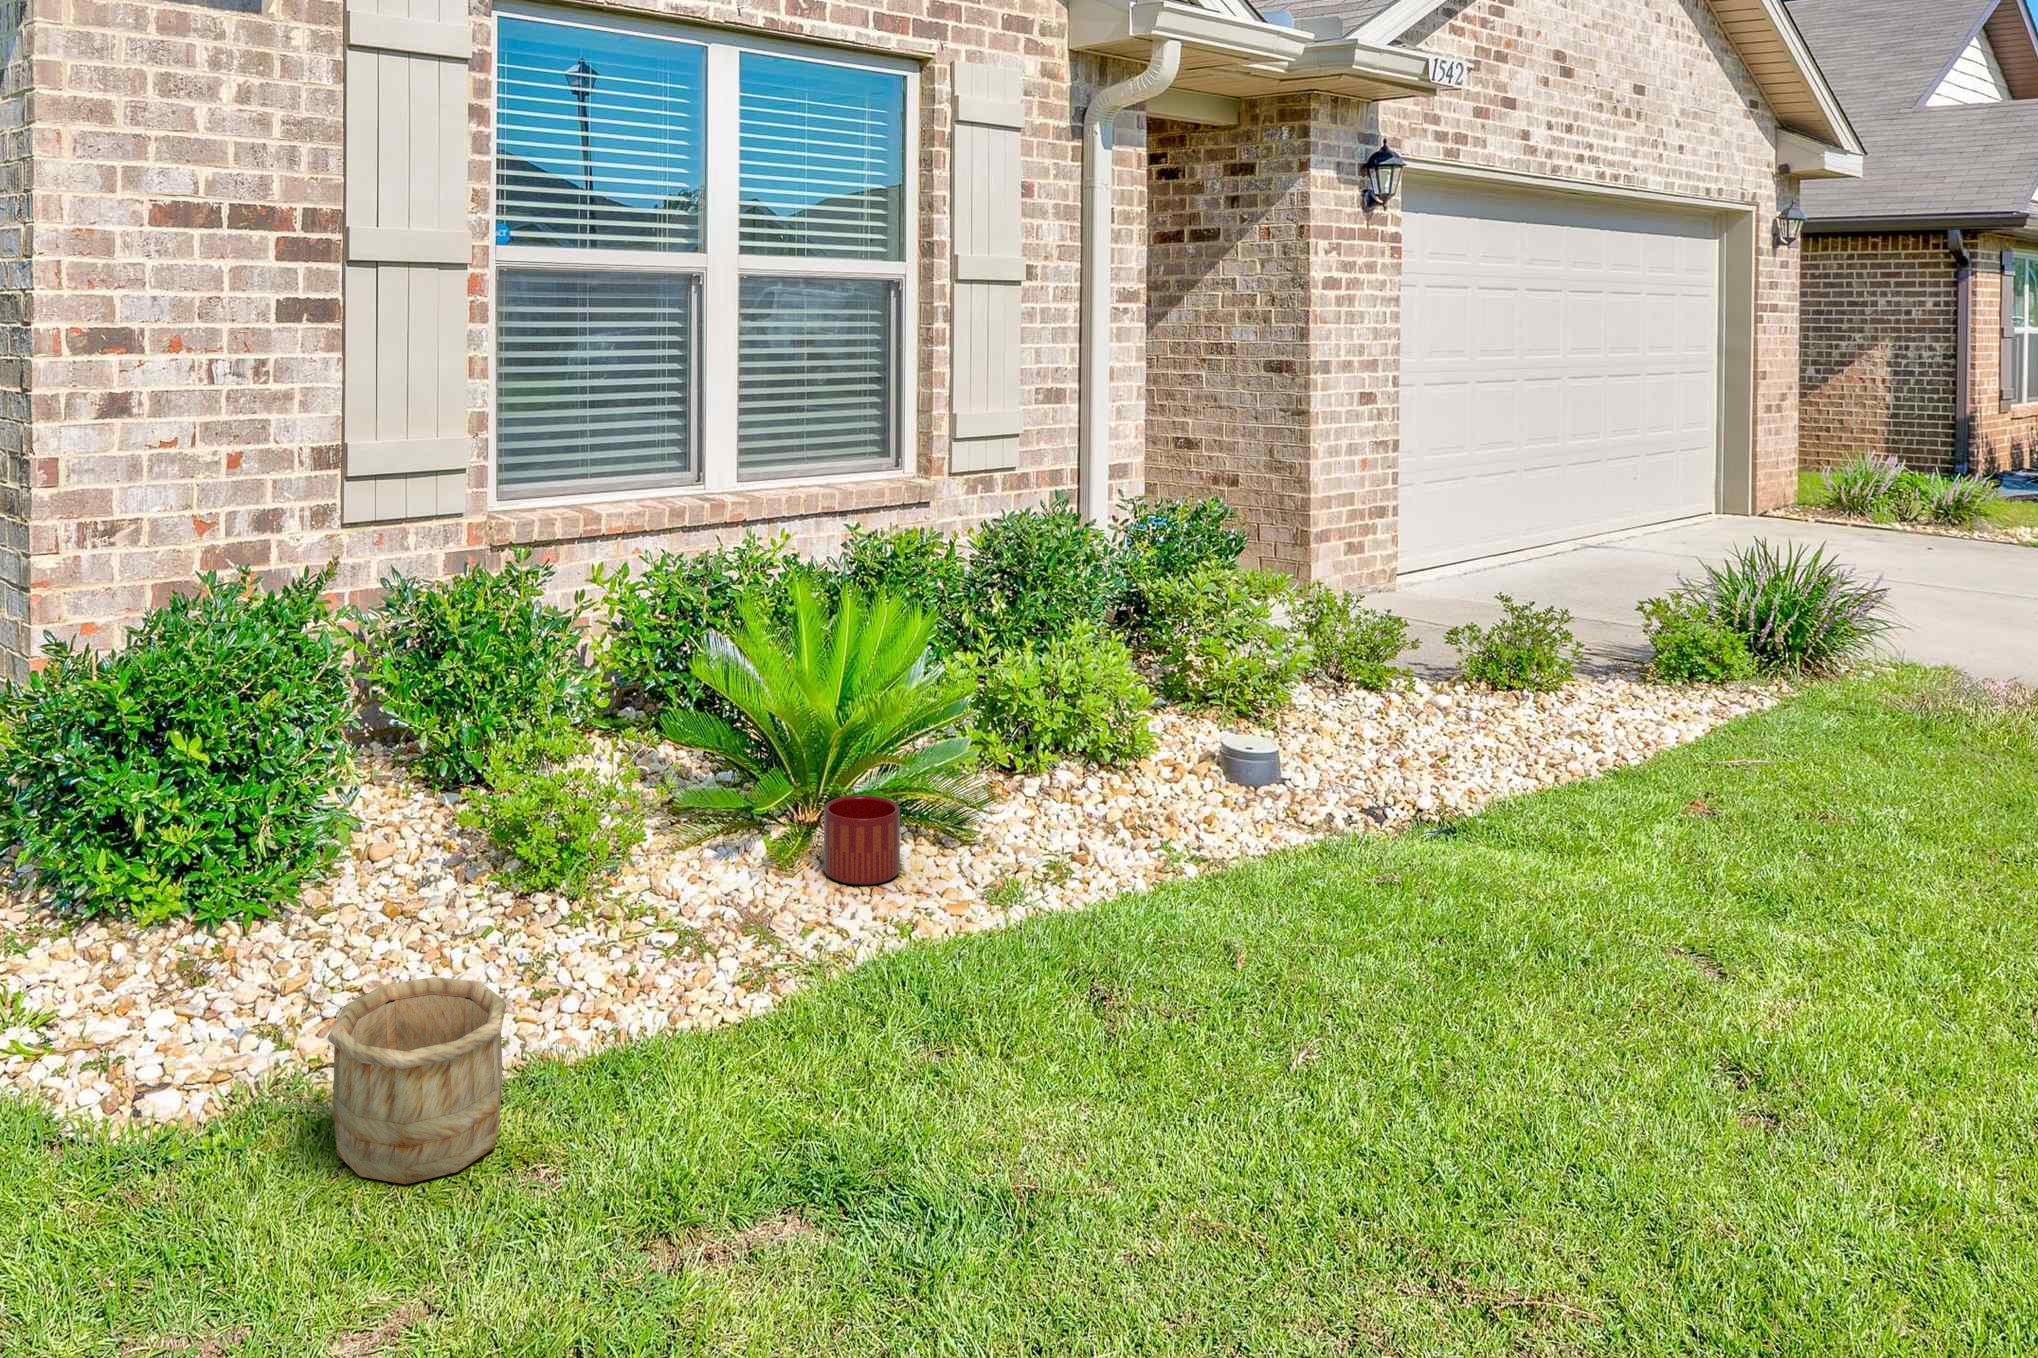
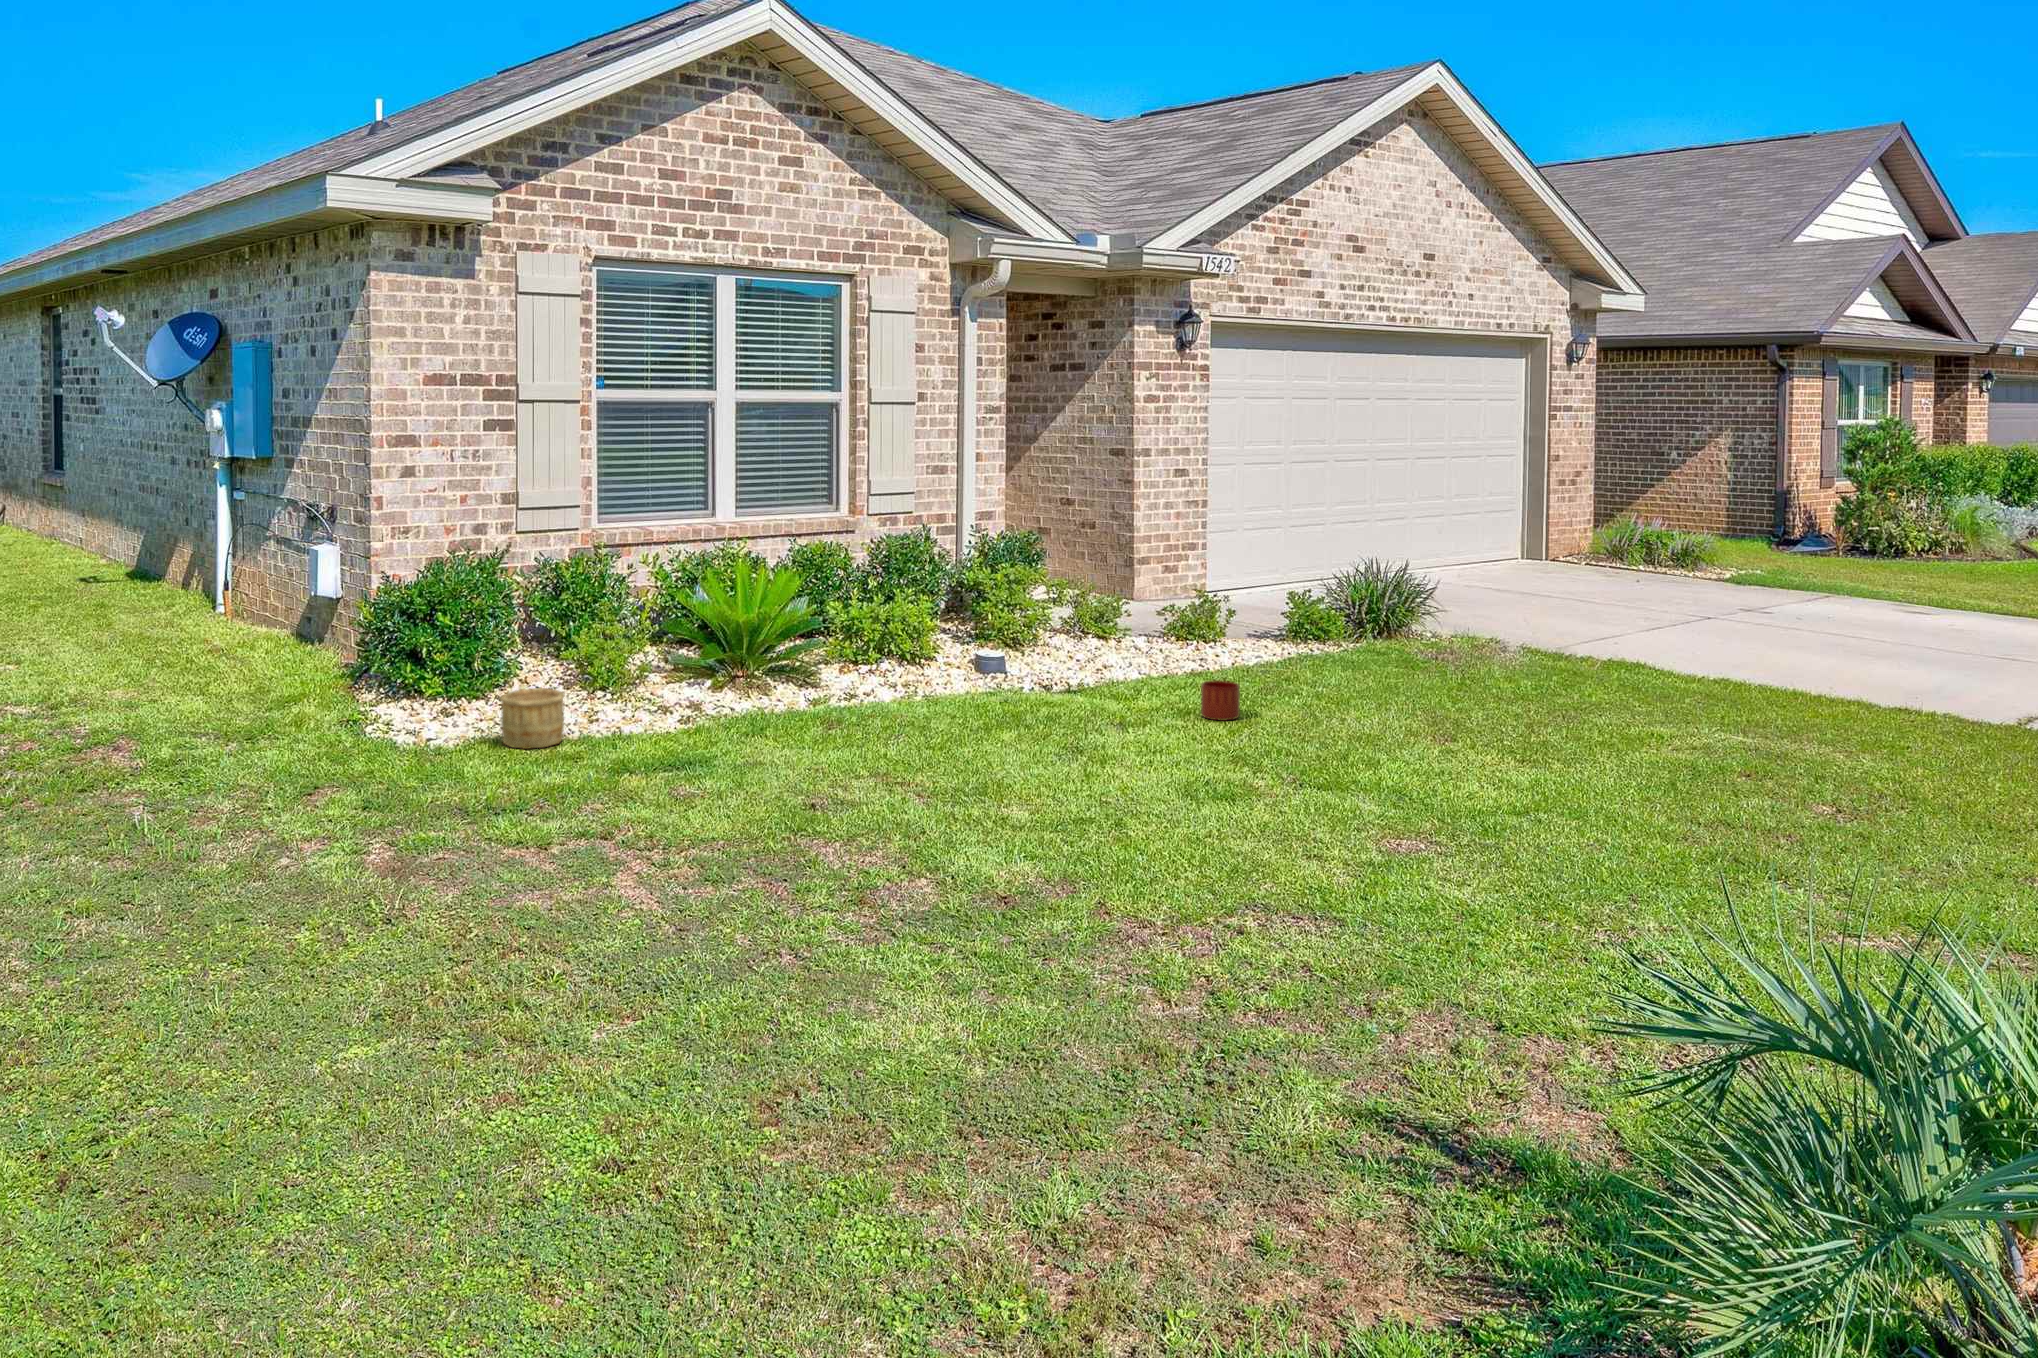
planter: present [824,796,900,885] -> present [1201,680,1240,721]

